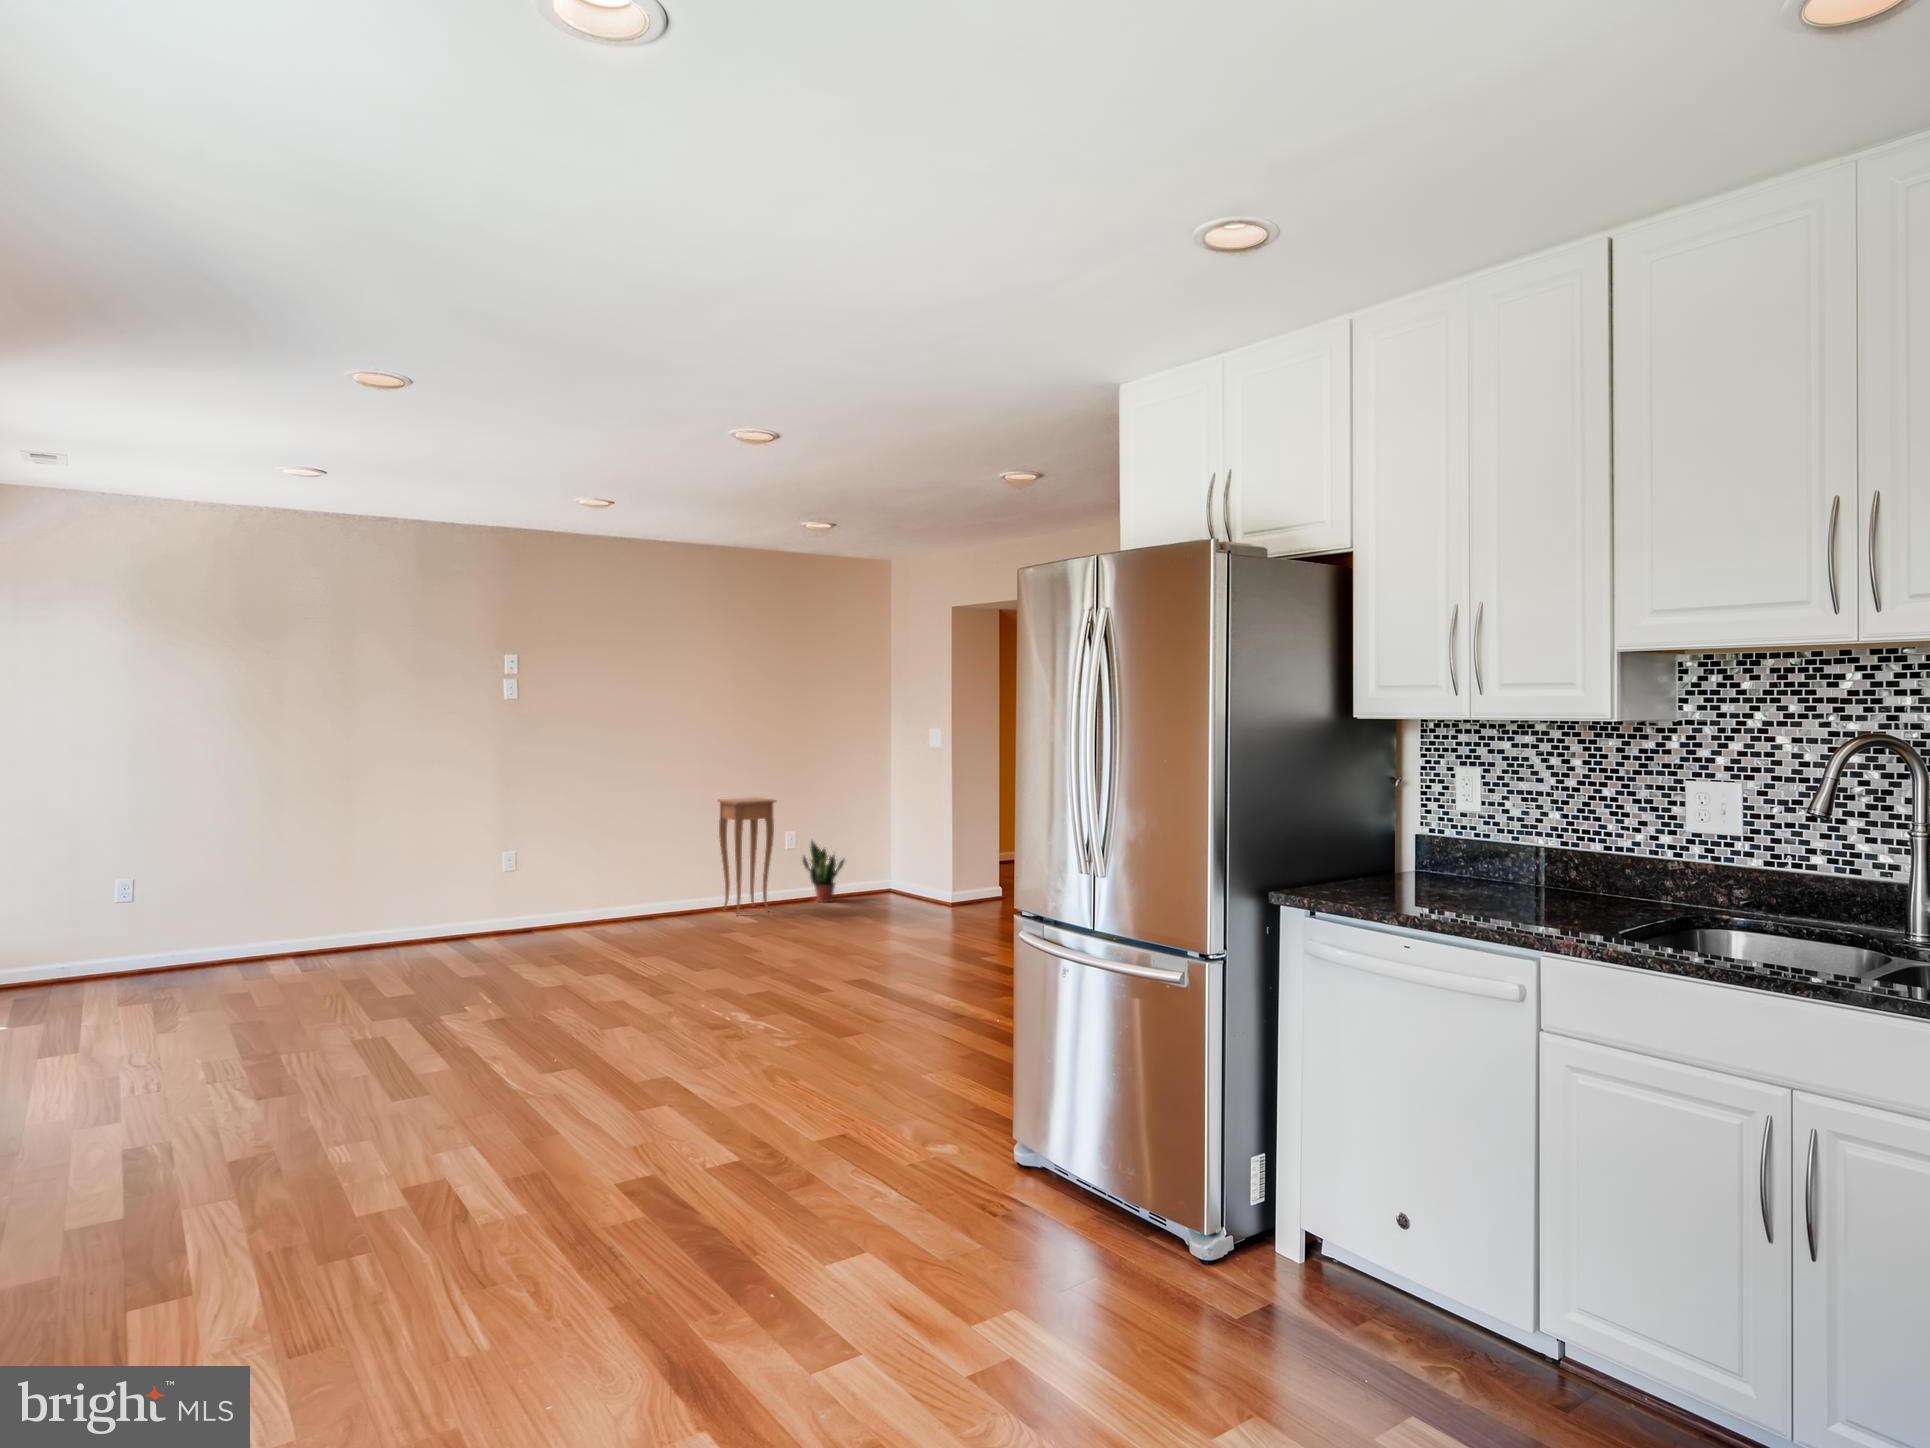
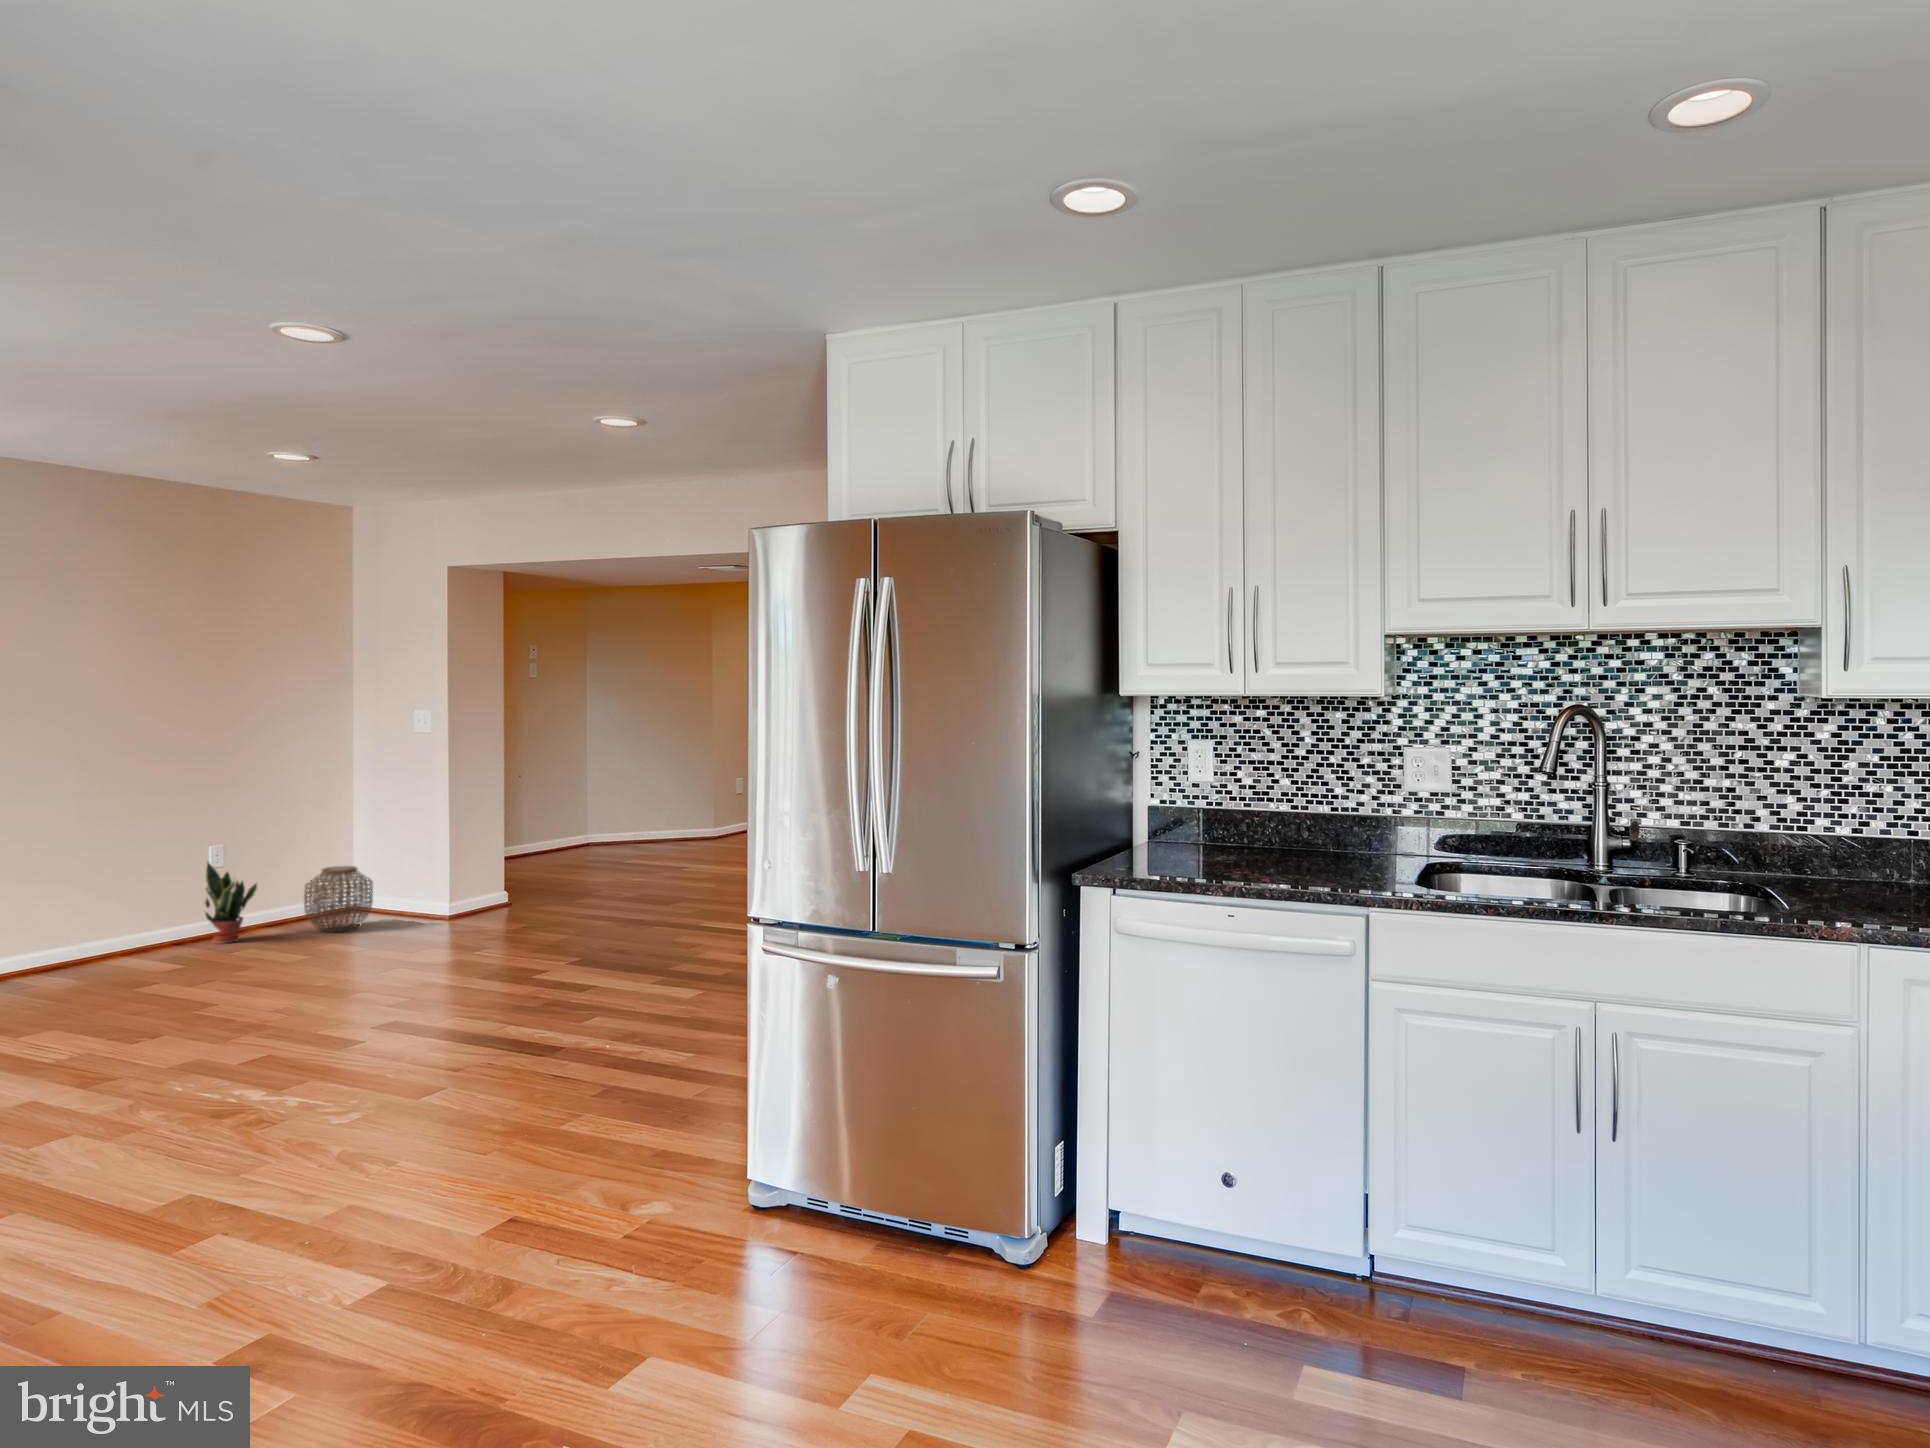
side table: present [718,797,776,915] -> none [56,809,161,973]
woven basket: none [876,848,923,901] -> present [304,866,373,932]

